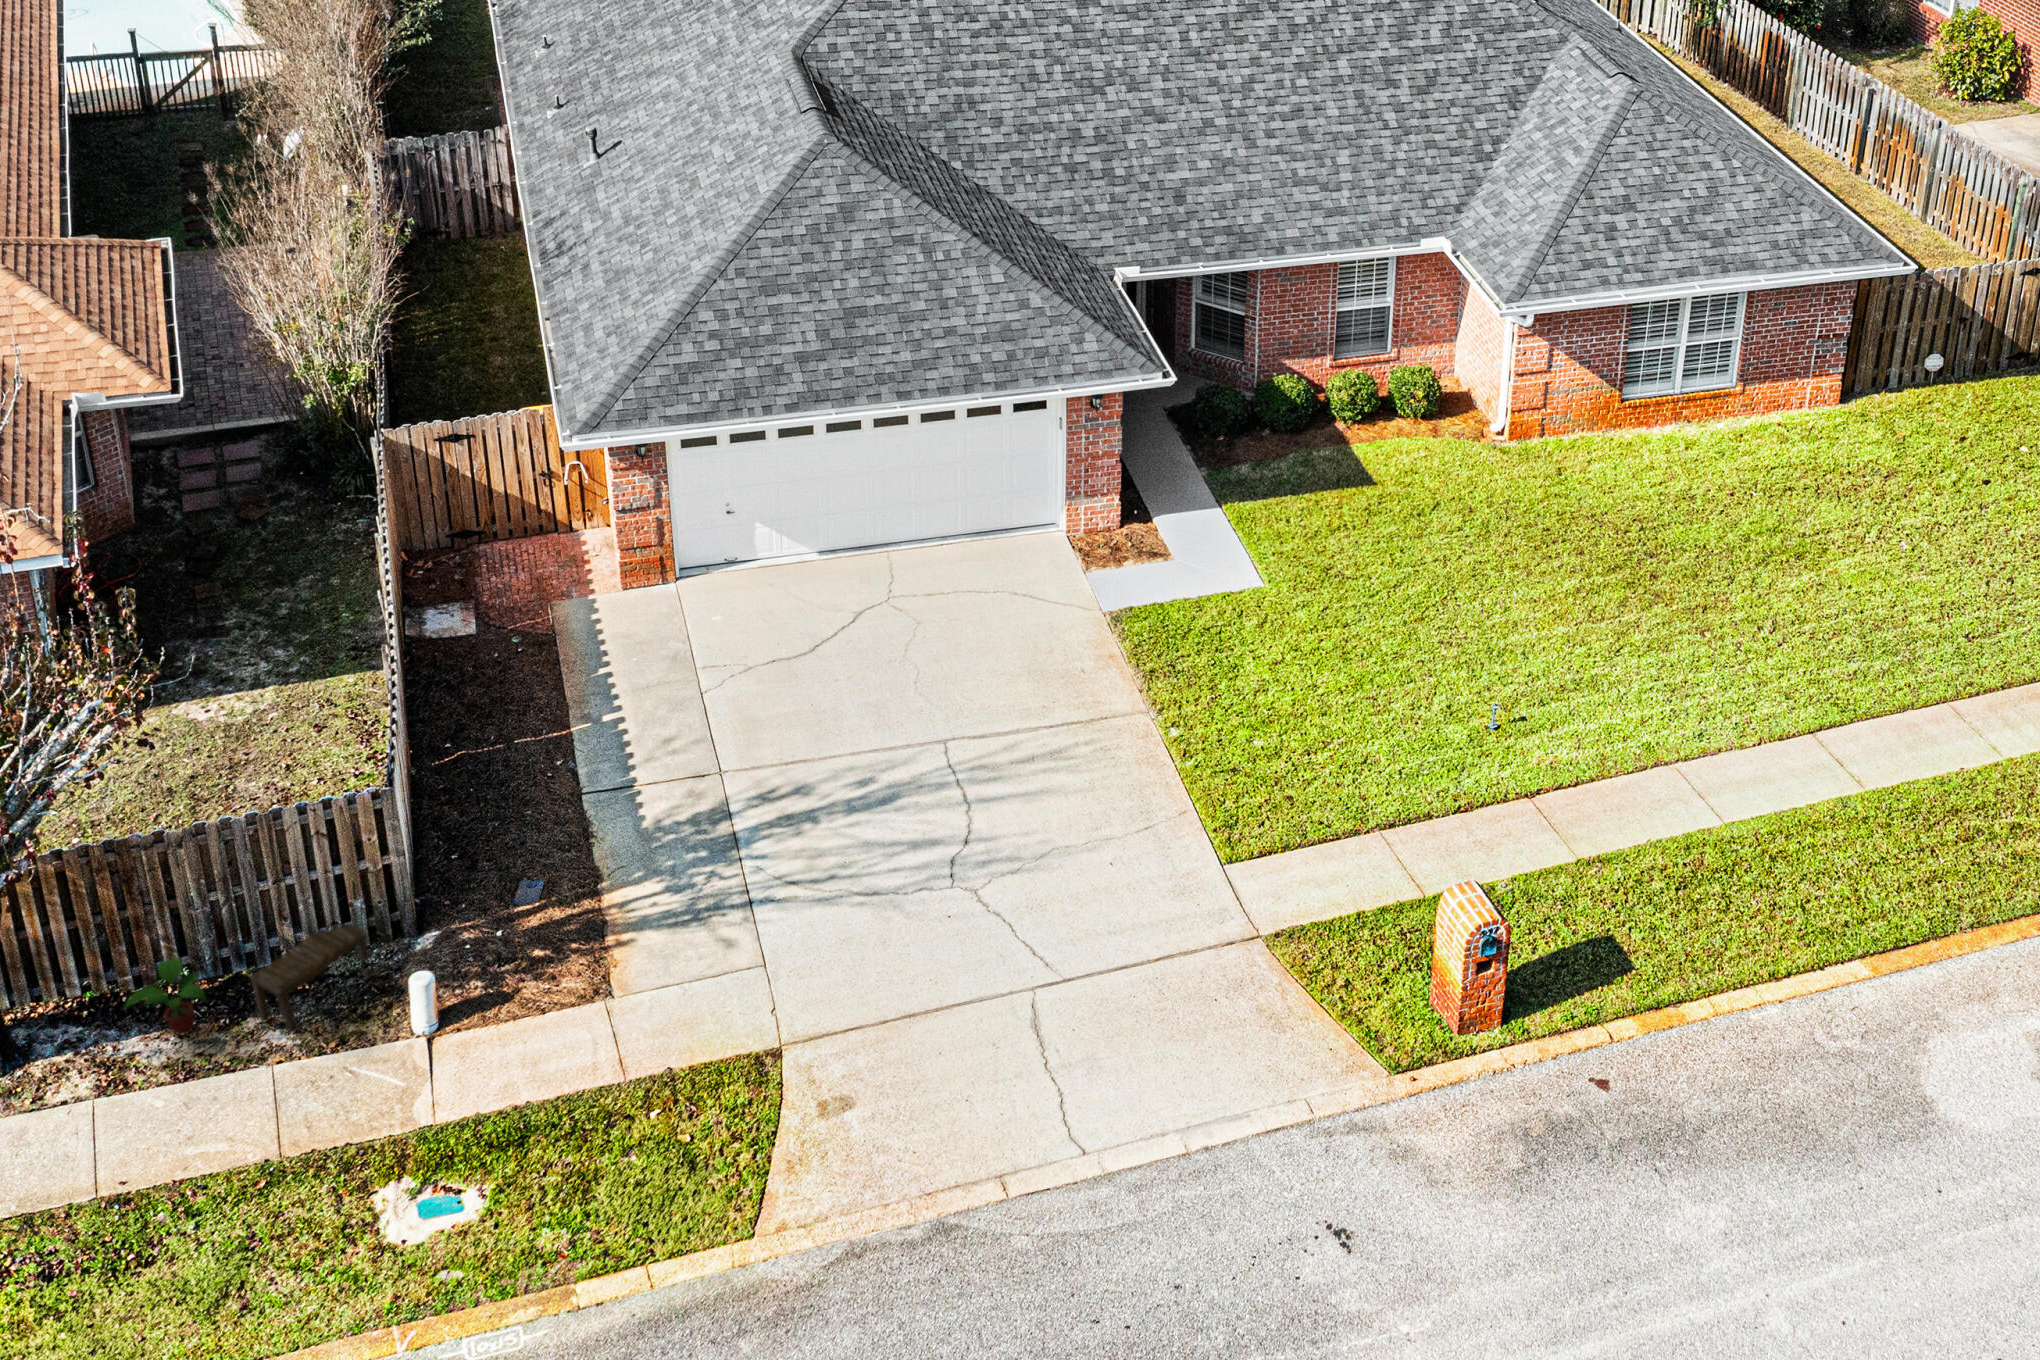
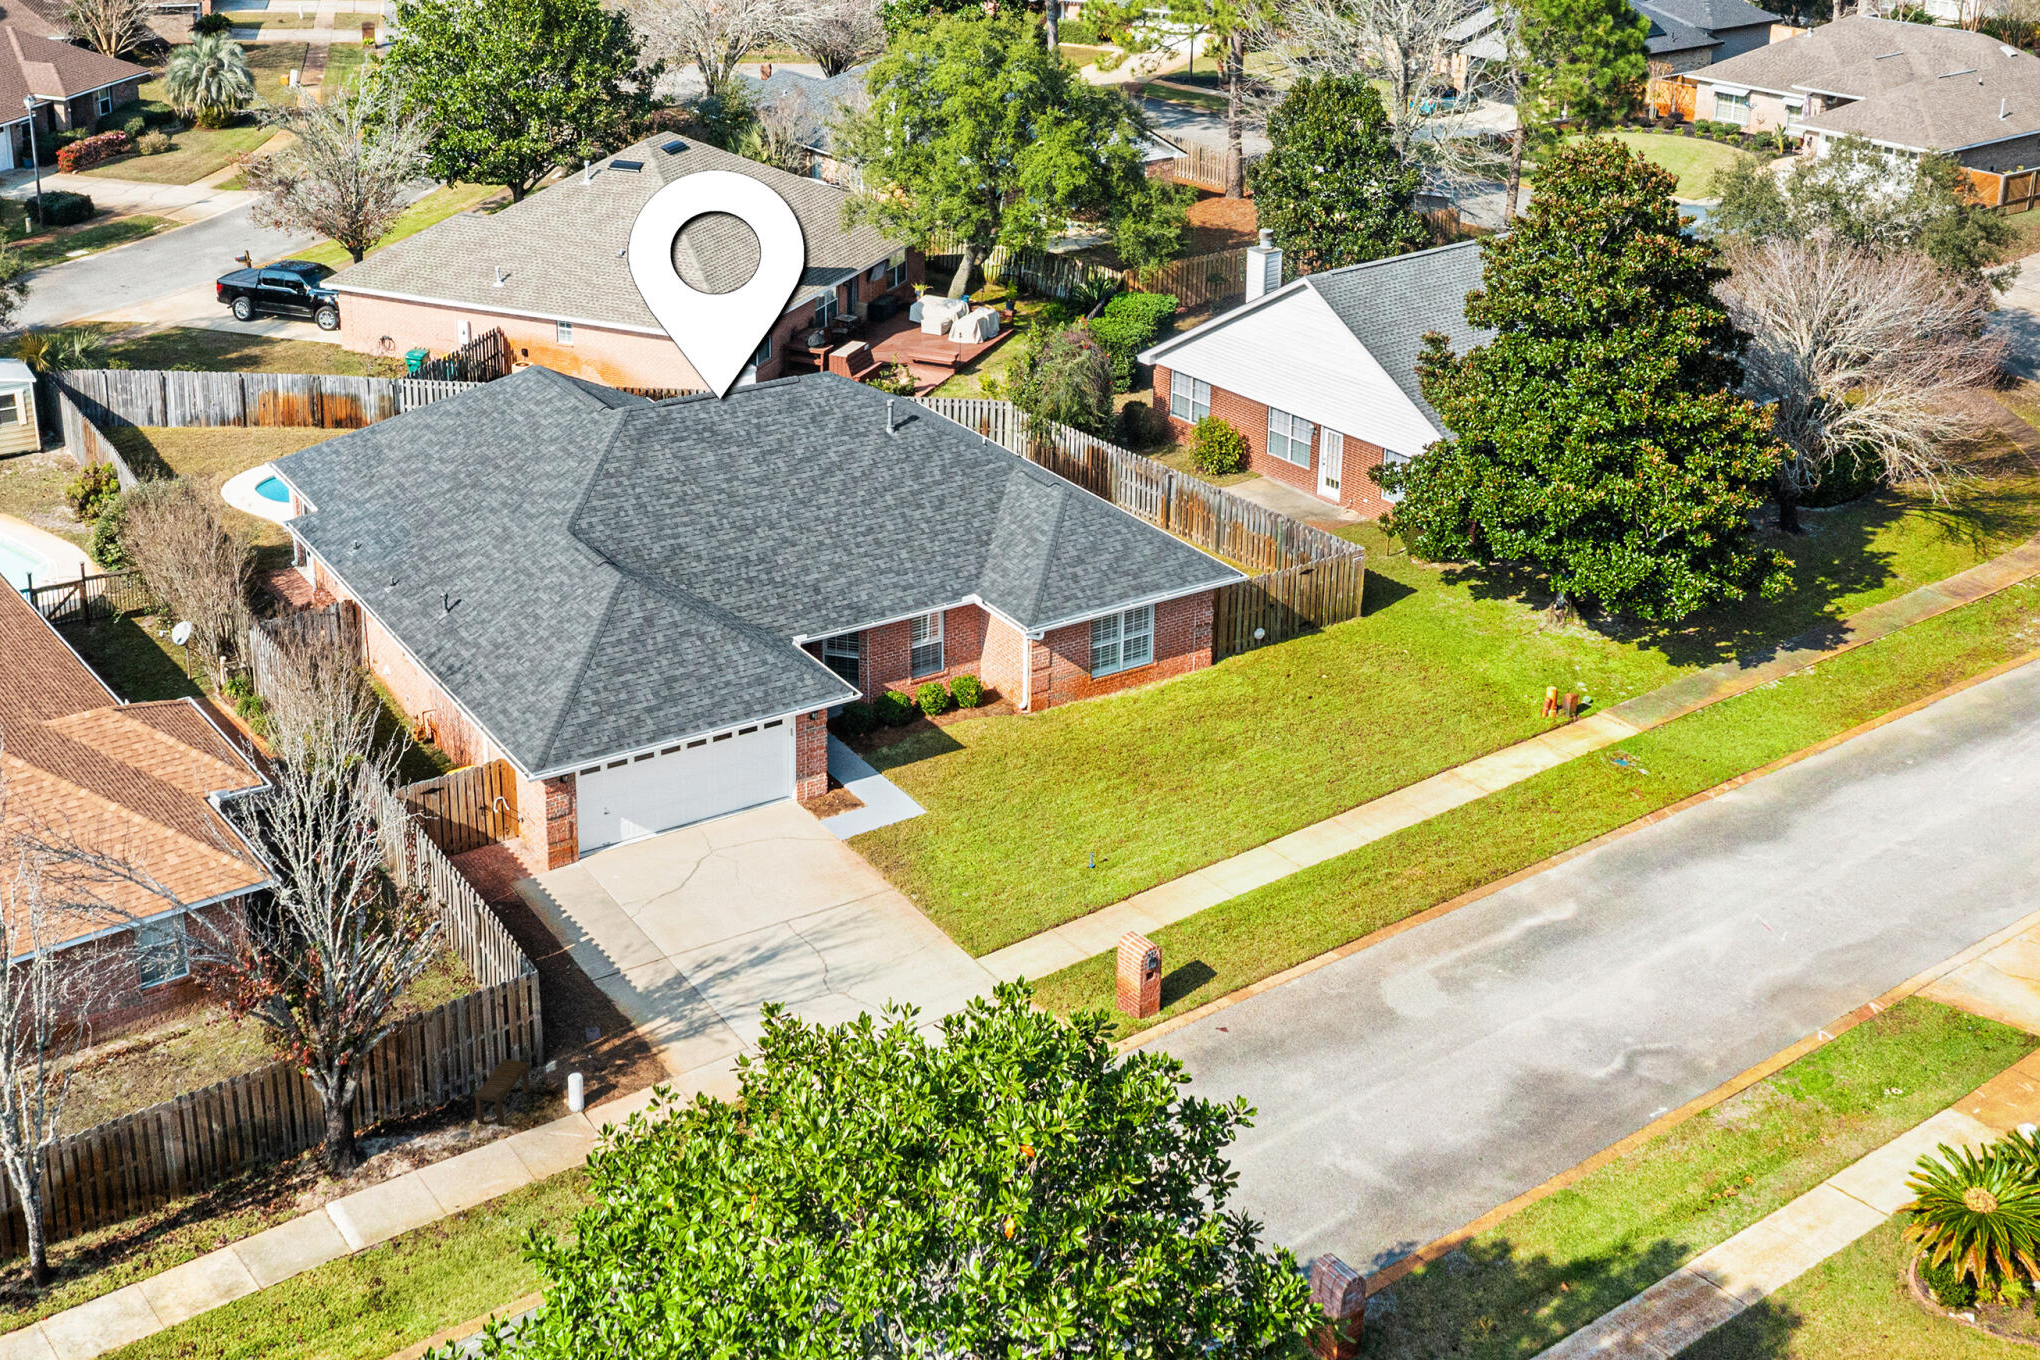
potted plant: present [125,957,206,1035] -> none [411,1092,457,1139]

